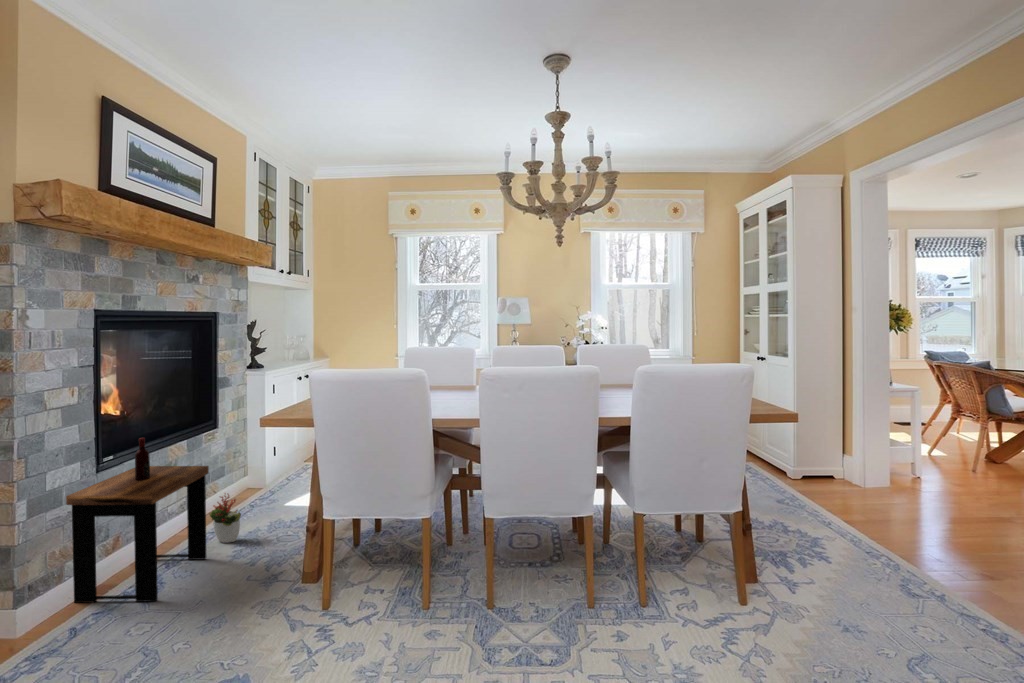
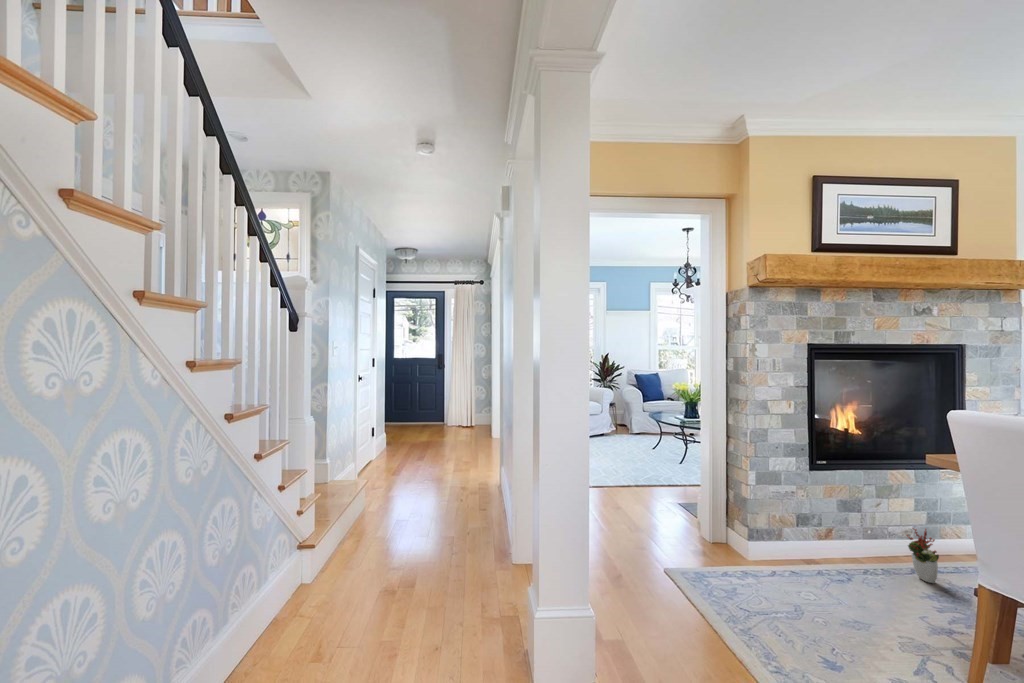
side table: present [66,438,209,603] -> none [779,449,893,584]

